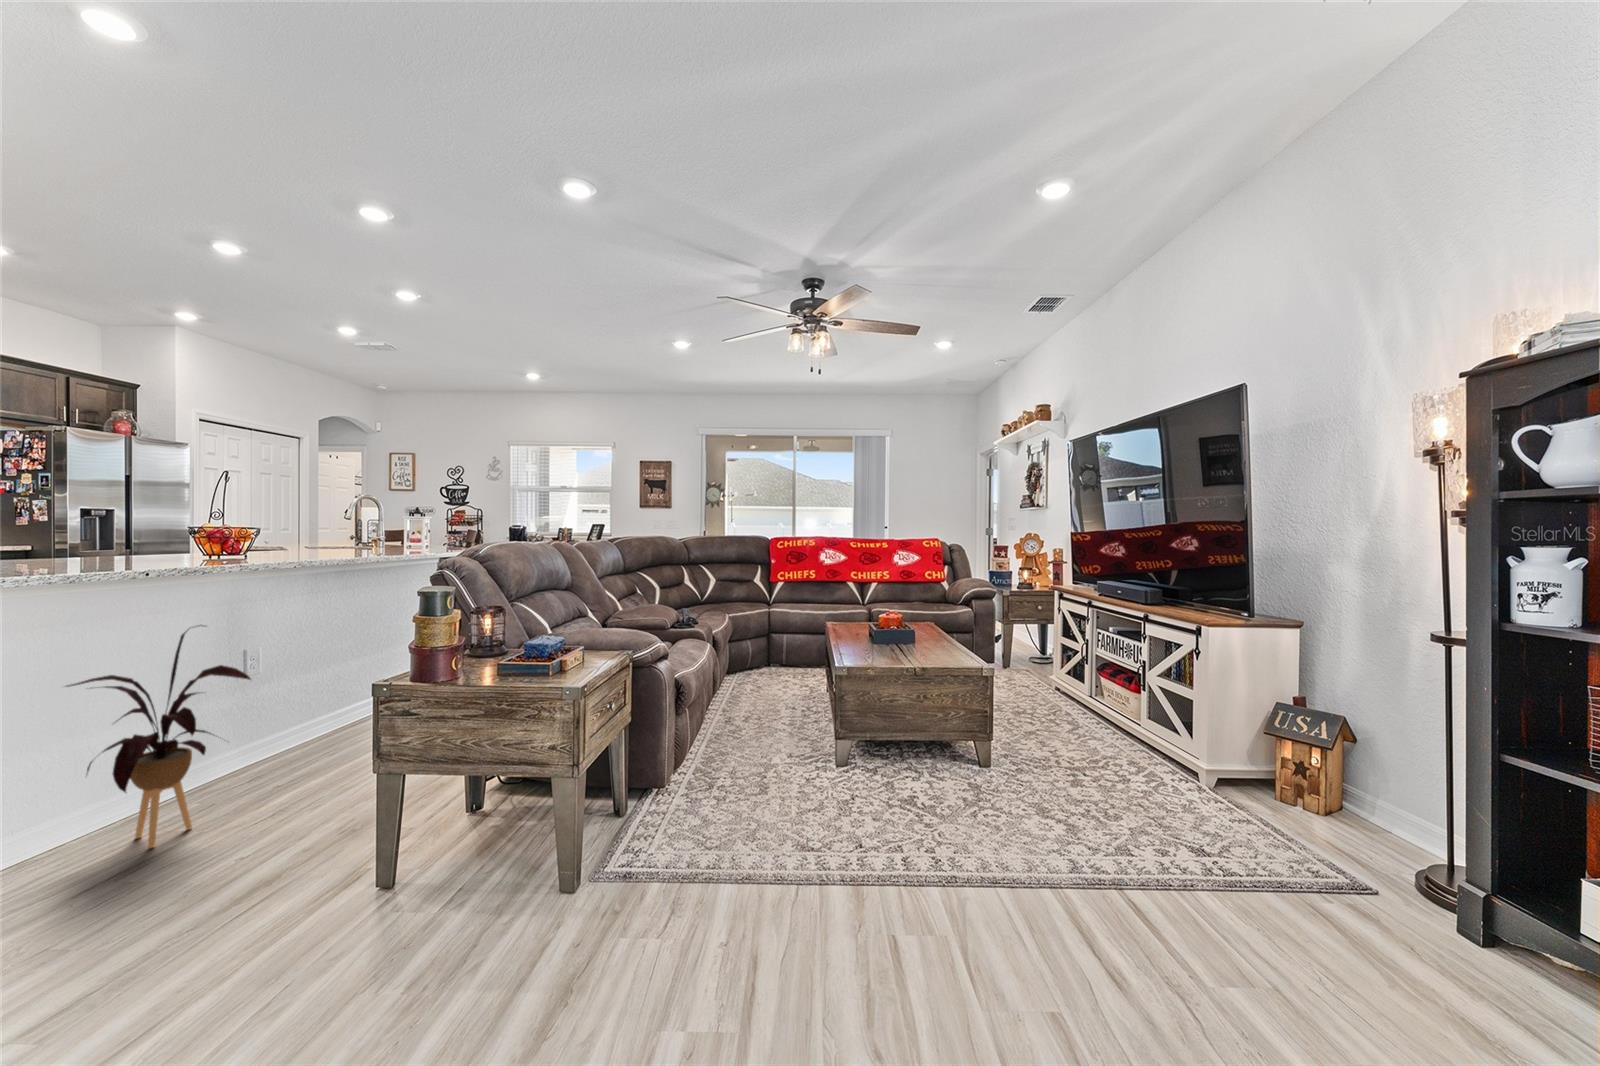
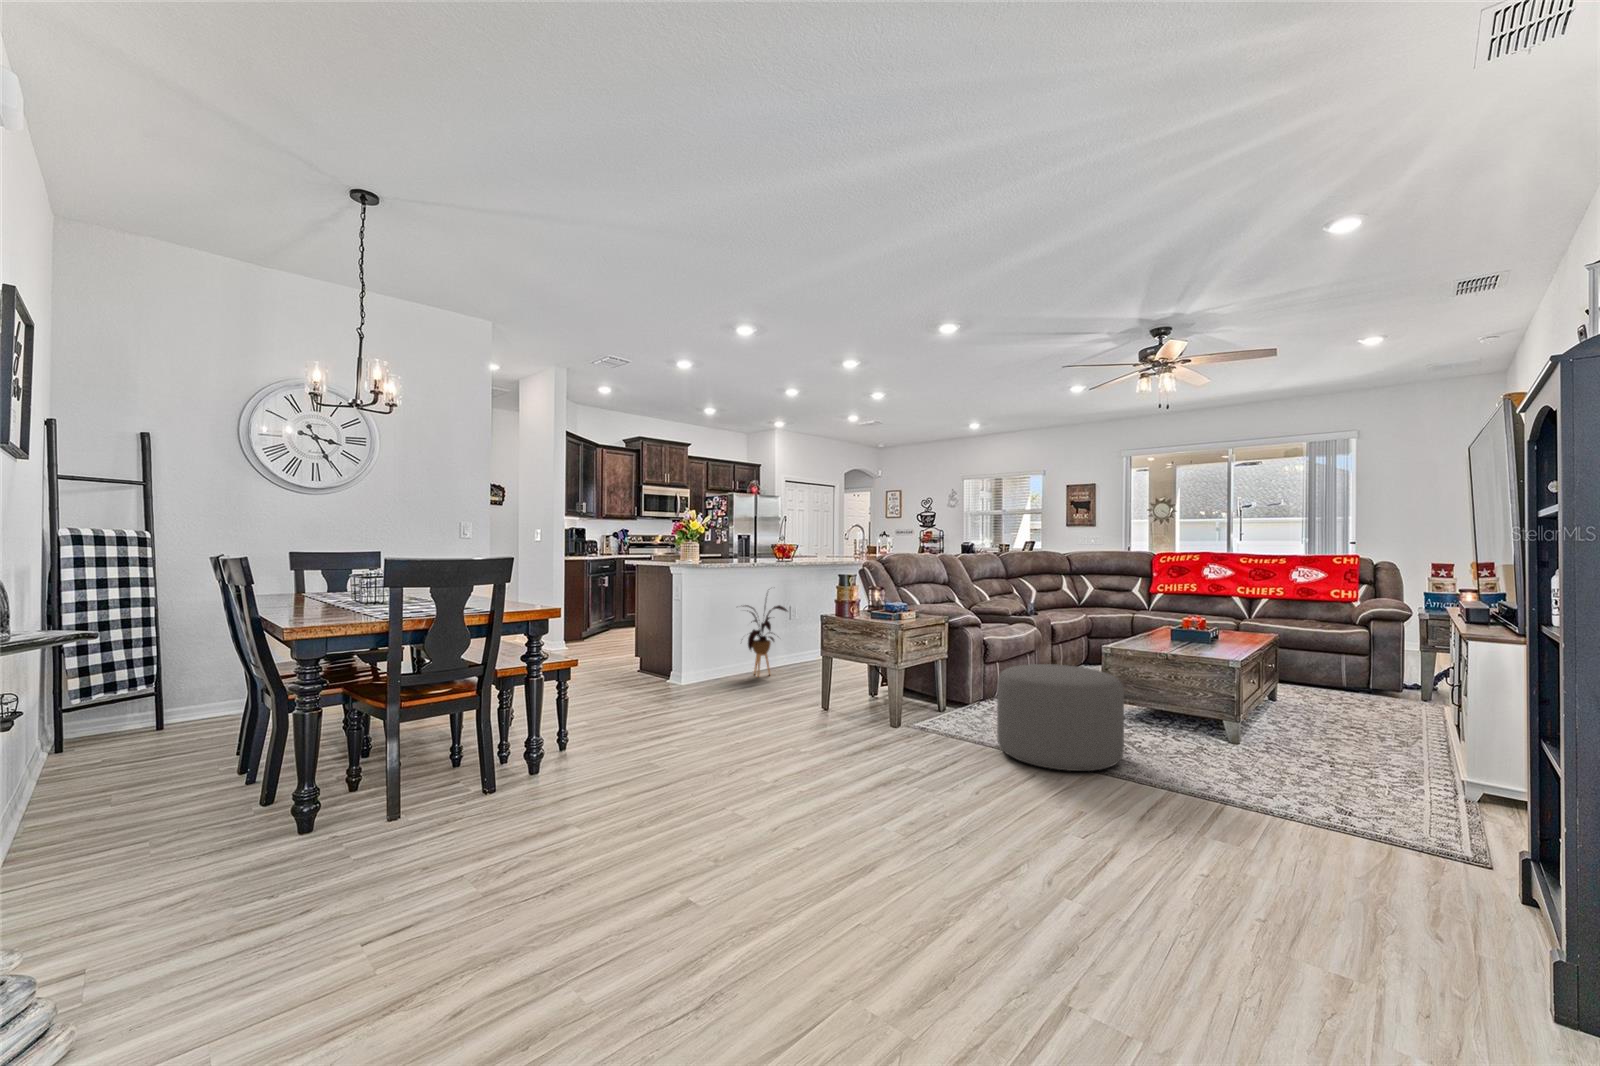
ottoman: none [838,729,1059,965] -> present [997,664,1124,771]

